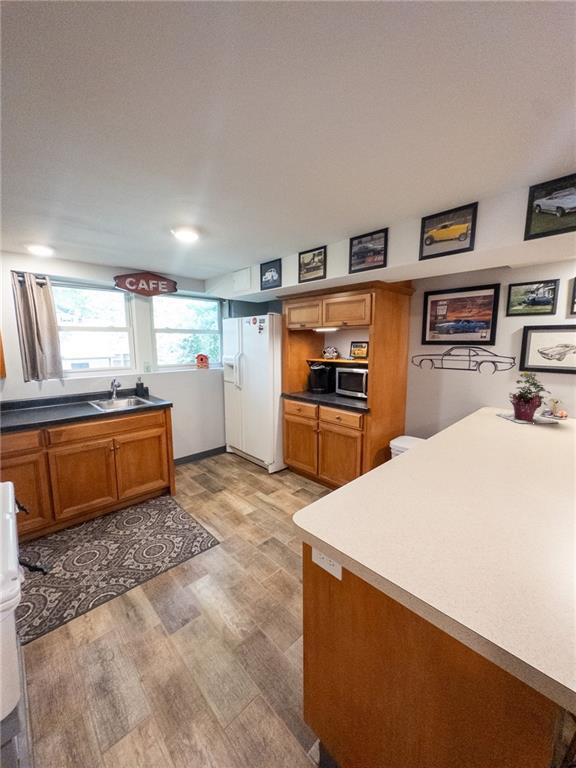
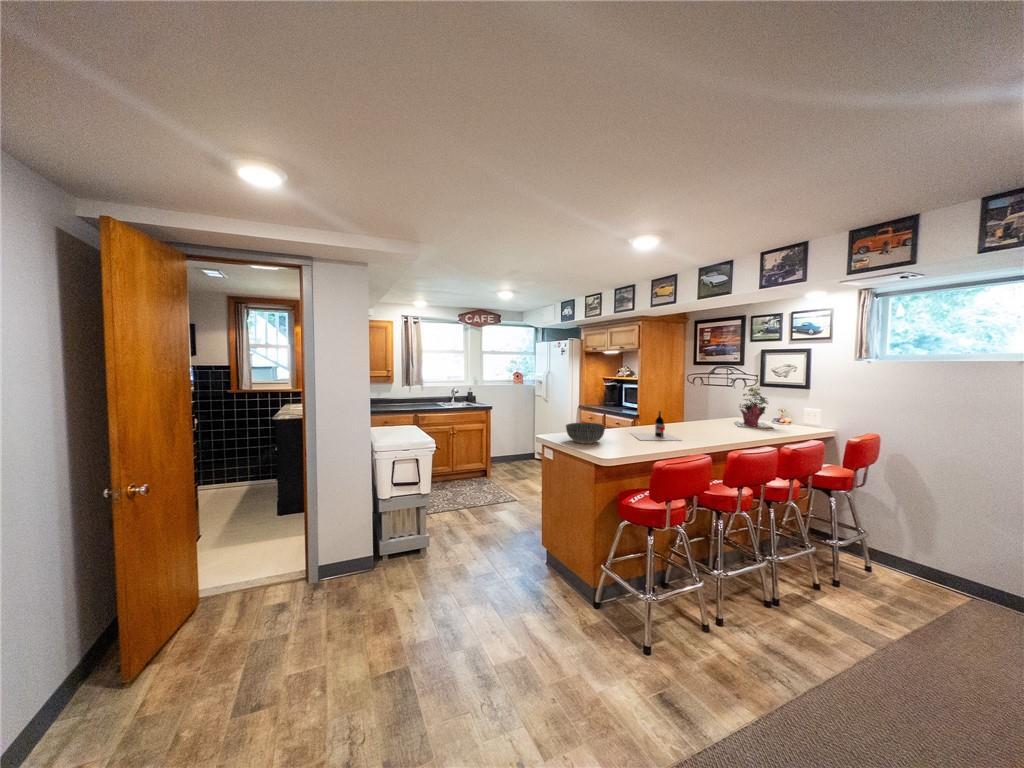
wine bottle: none [434,423,546,486] -> present [631,411,680,440]
bowl: none [373,462,467,525] -> present [566,423,605,444]

